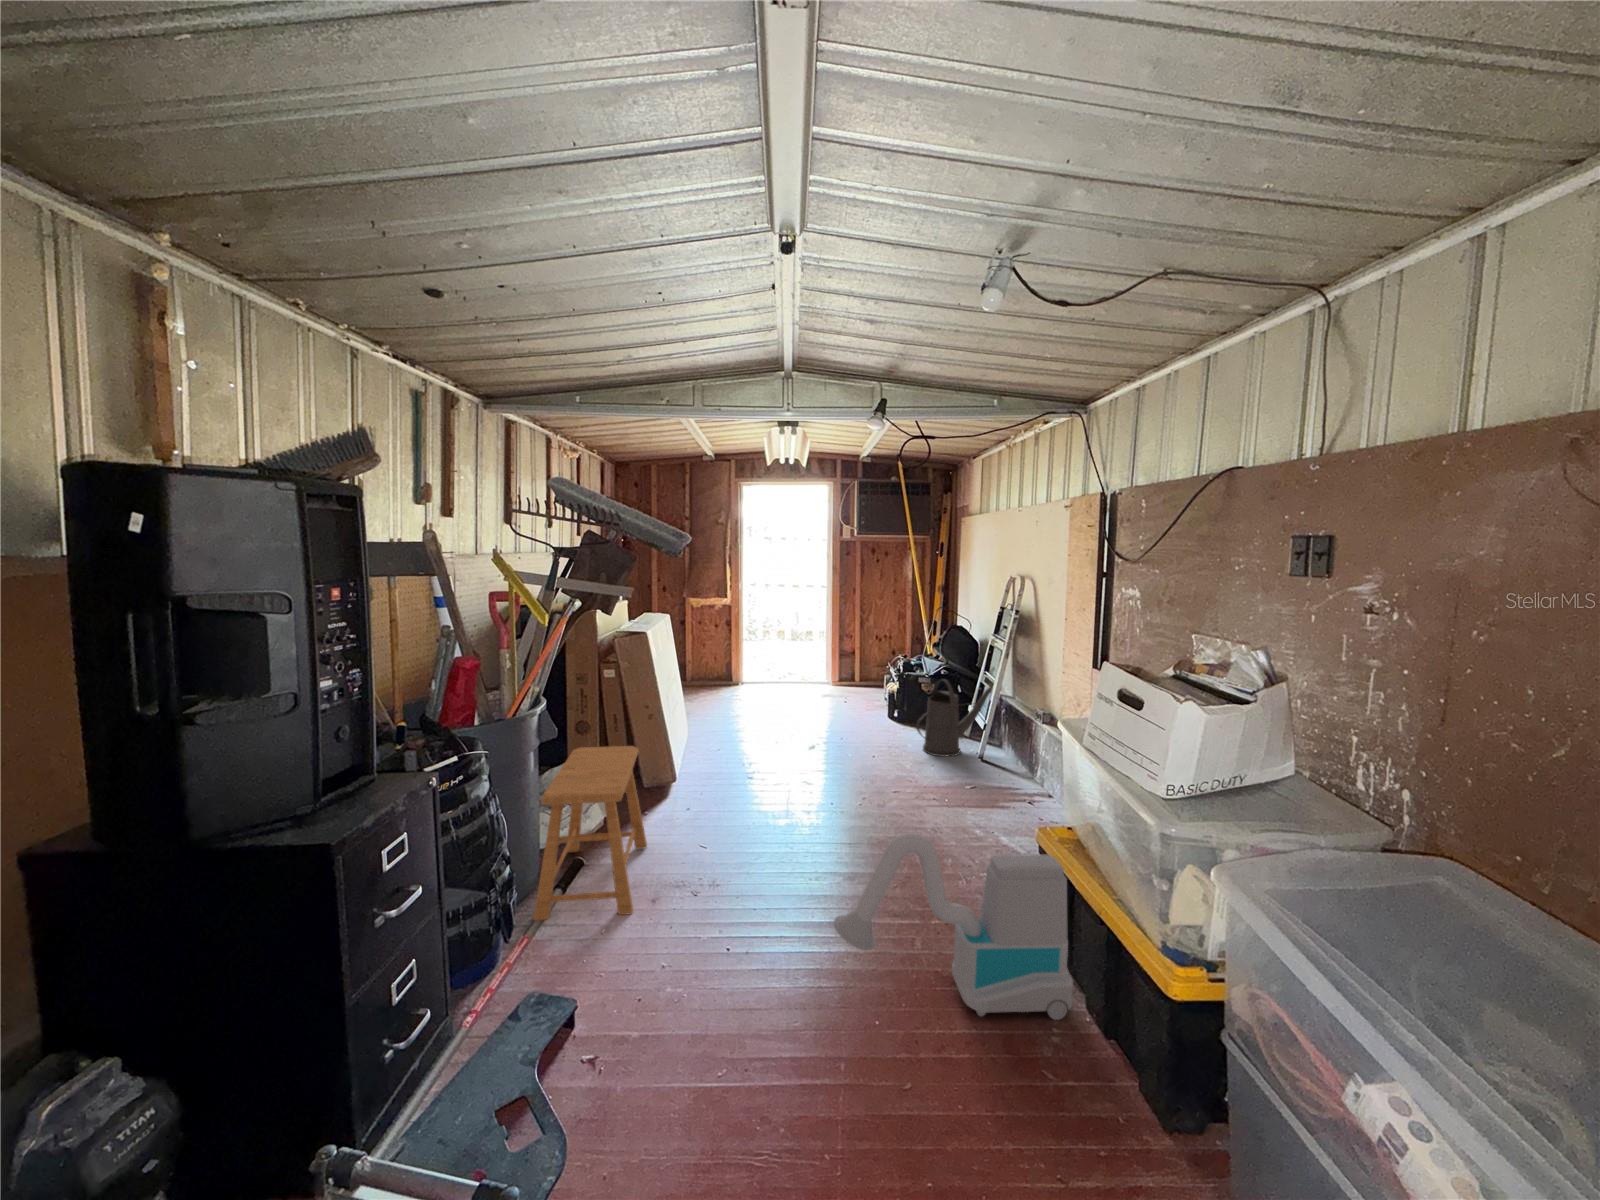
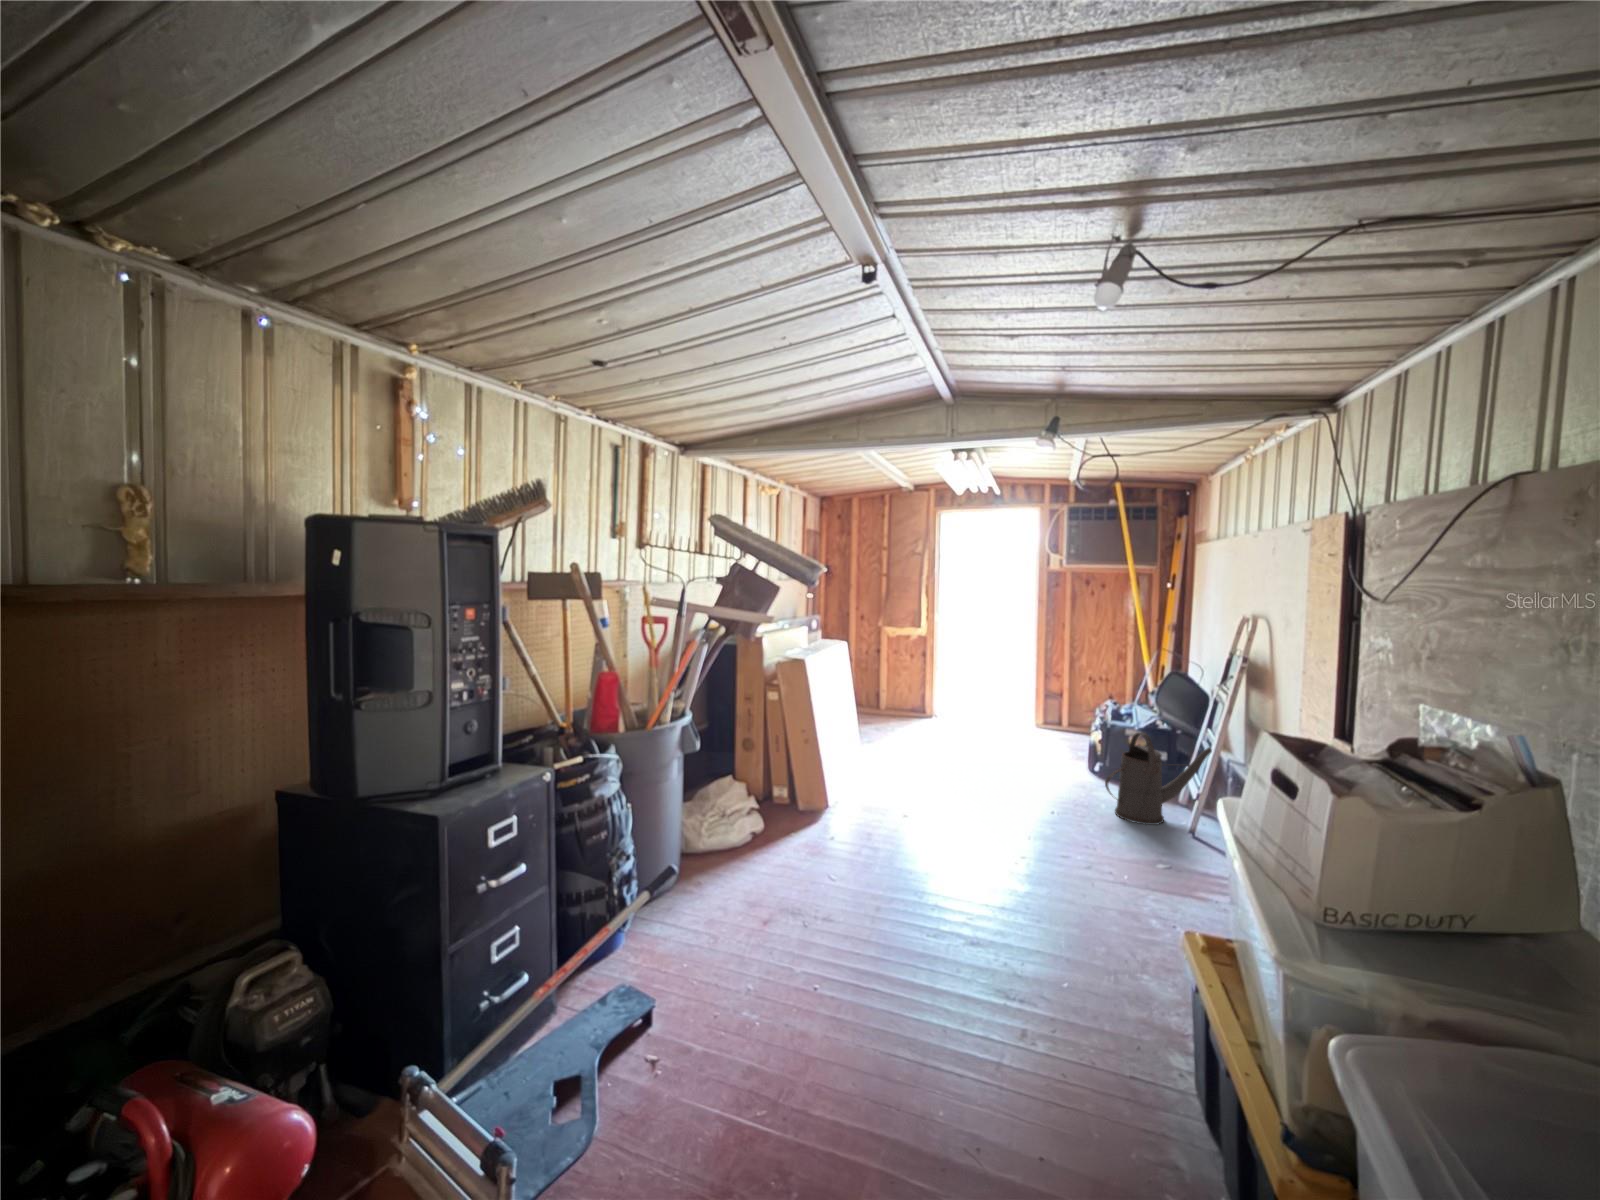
stool: present [534,746,647,921] -> none [655,763,777,930]
vacuum cleaner: present [834,833,1073,1020] -> none [898,904,1195,1186]

